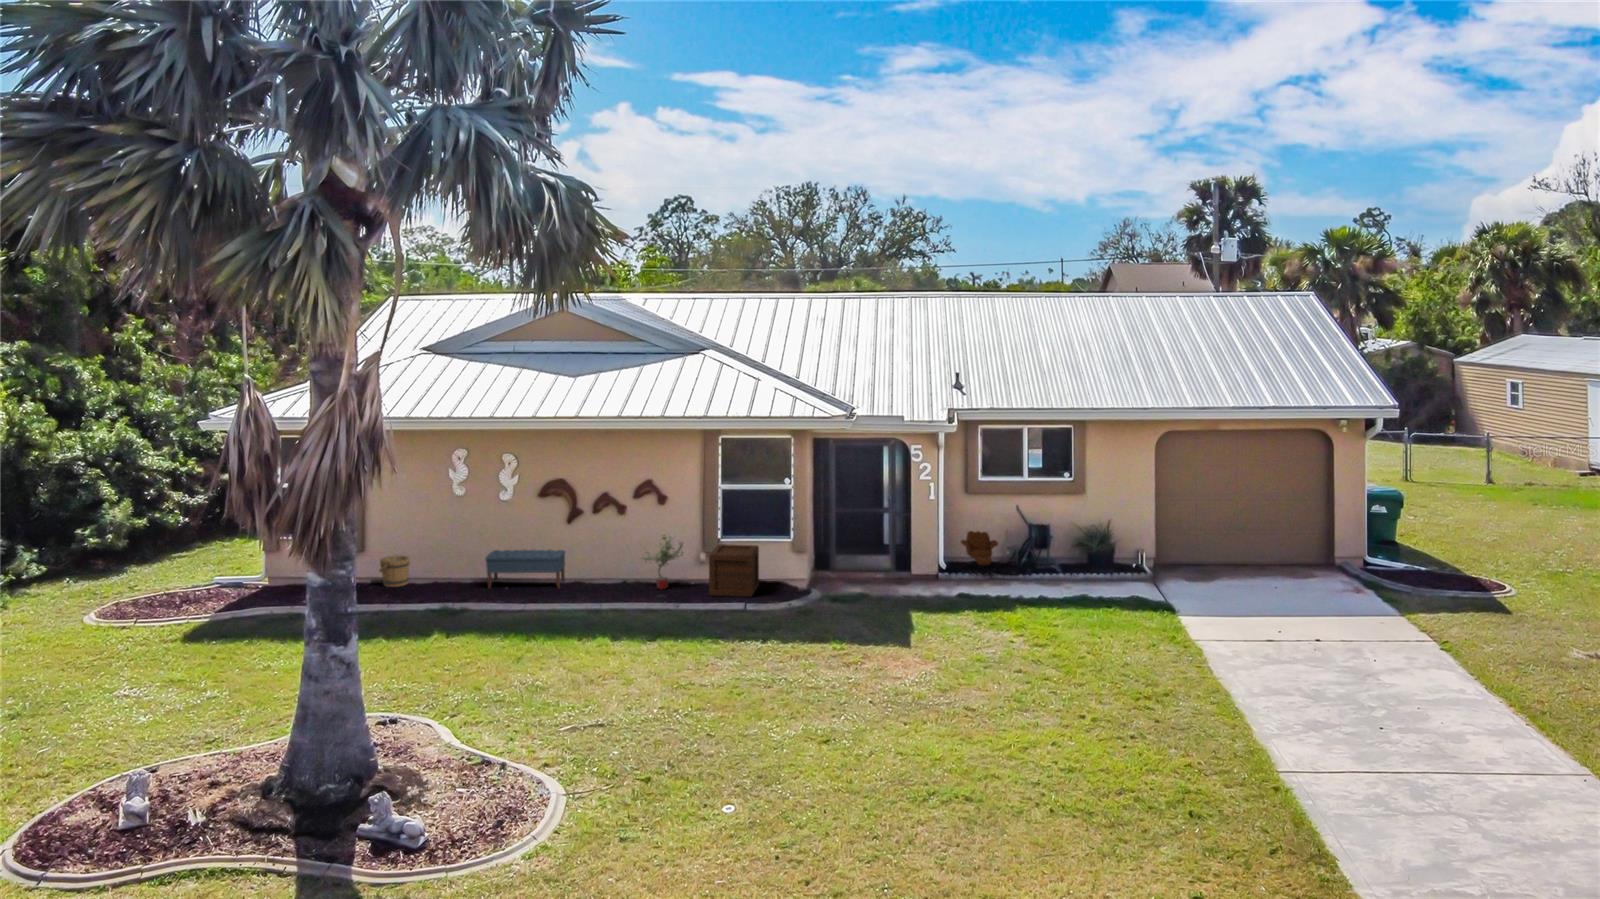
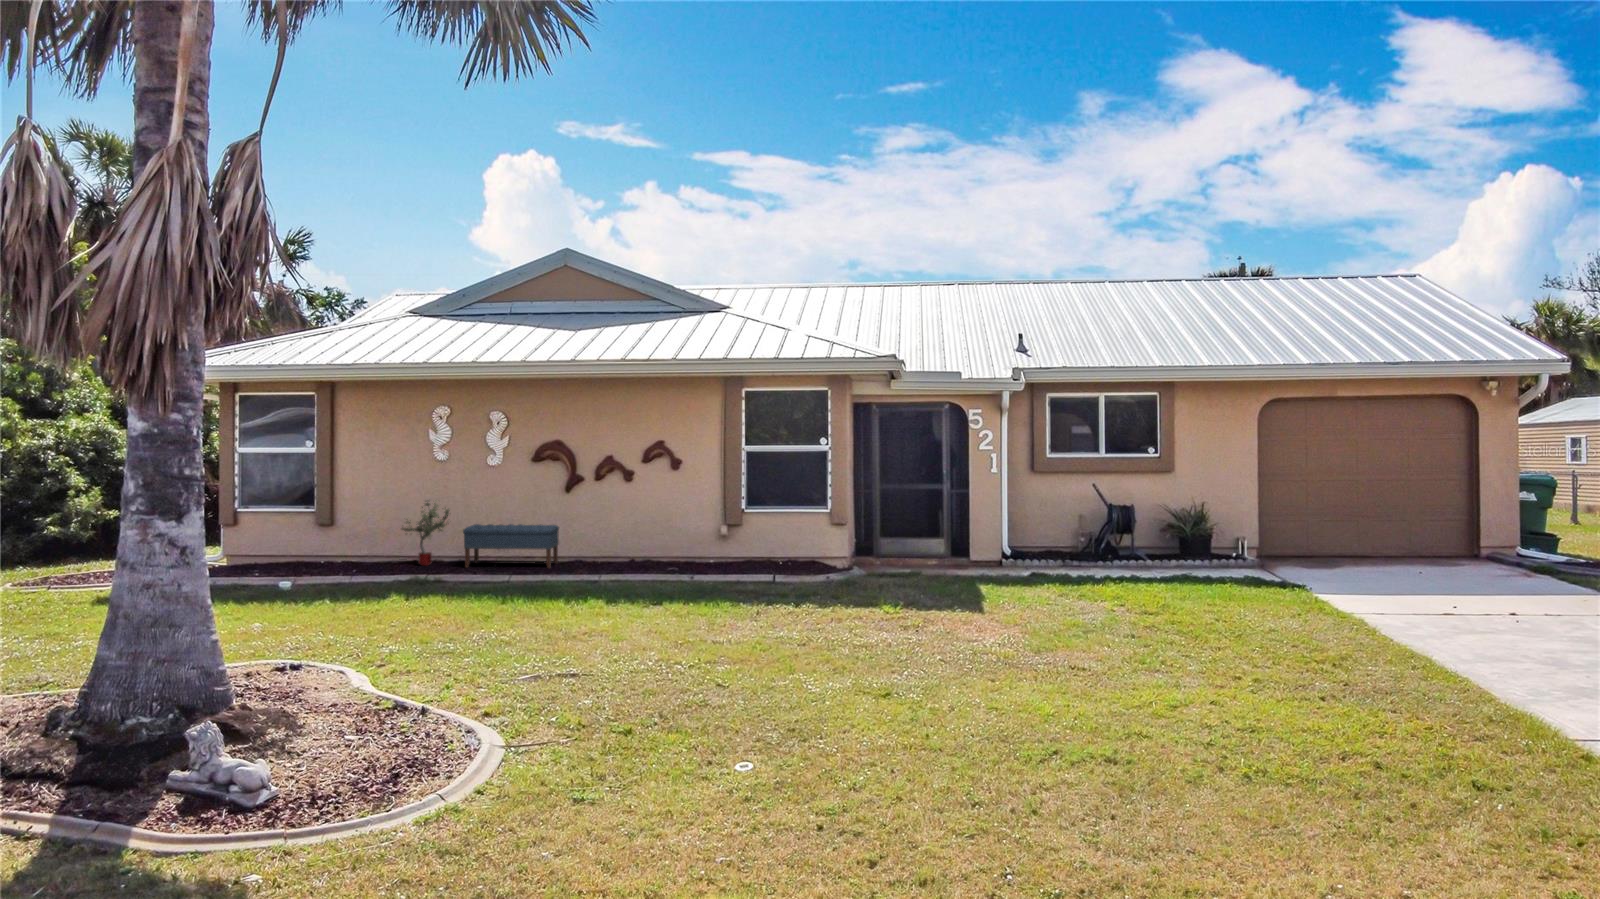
lounge chair: present [961,531,998,574] -> none [1028,502,1074,564]
potted tree: present [642,534,683,590] -> present [402,500,450,566]
wooden crate: present [709,544,759,597] -> none [728,517,789,576]
bucket: present [379,556,410,587] -> none [338,531,376,566]

